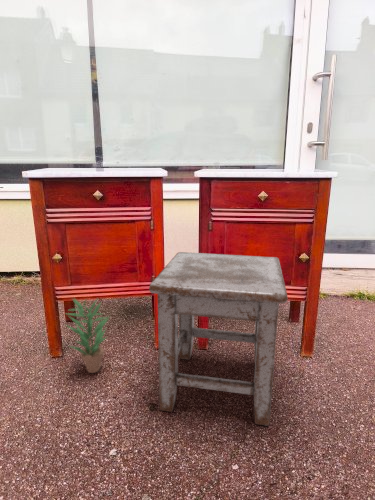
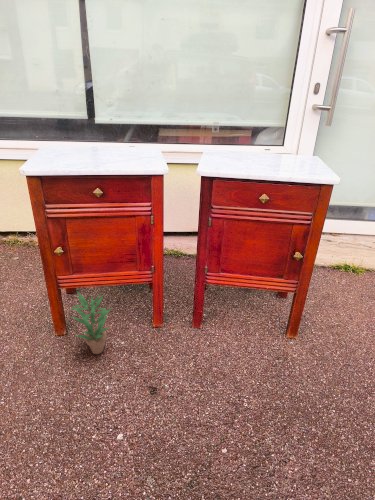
stool: present [149,252,288,426] -> none [152,246,280,411]

